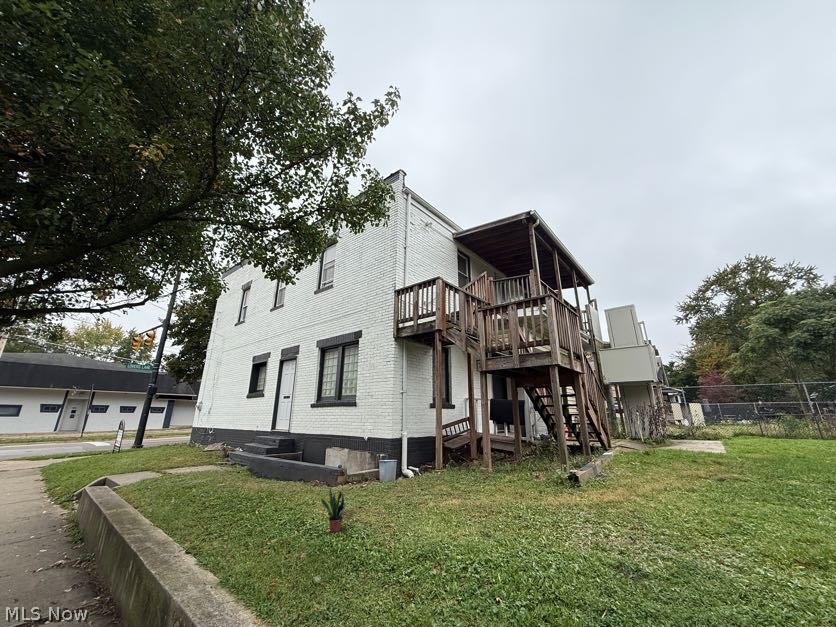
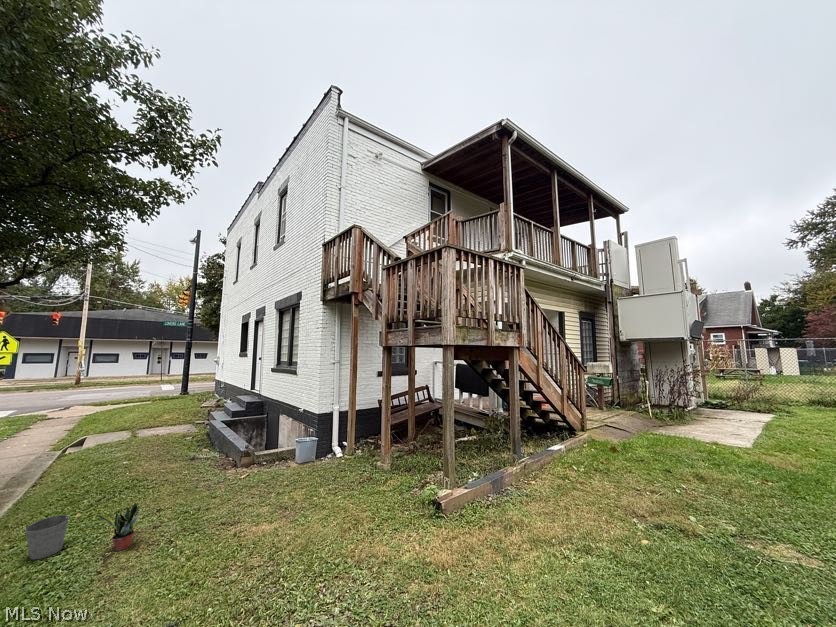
bucket: none [253,506,282,543] -> present [25,515,69,560]

